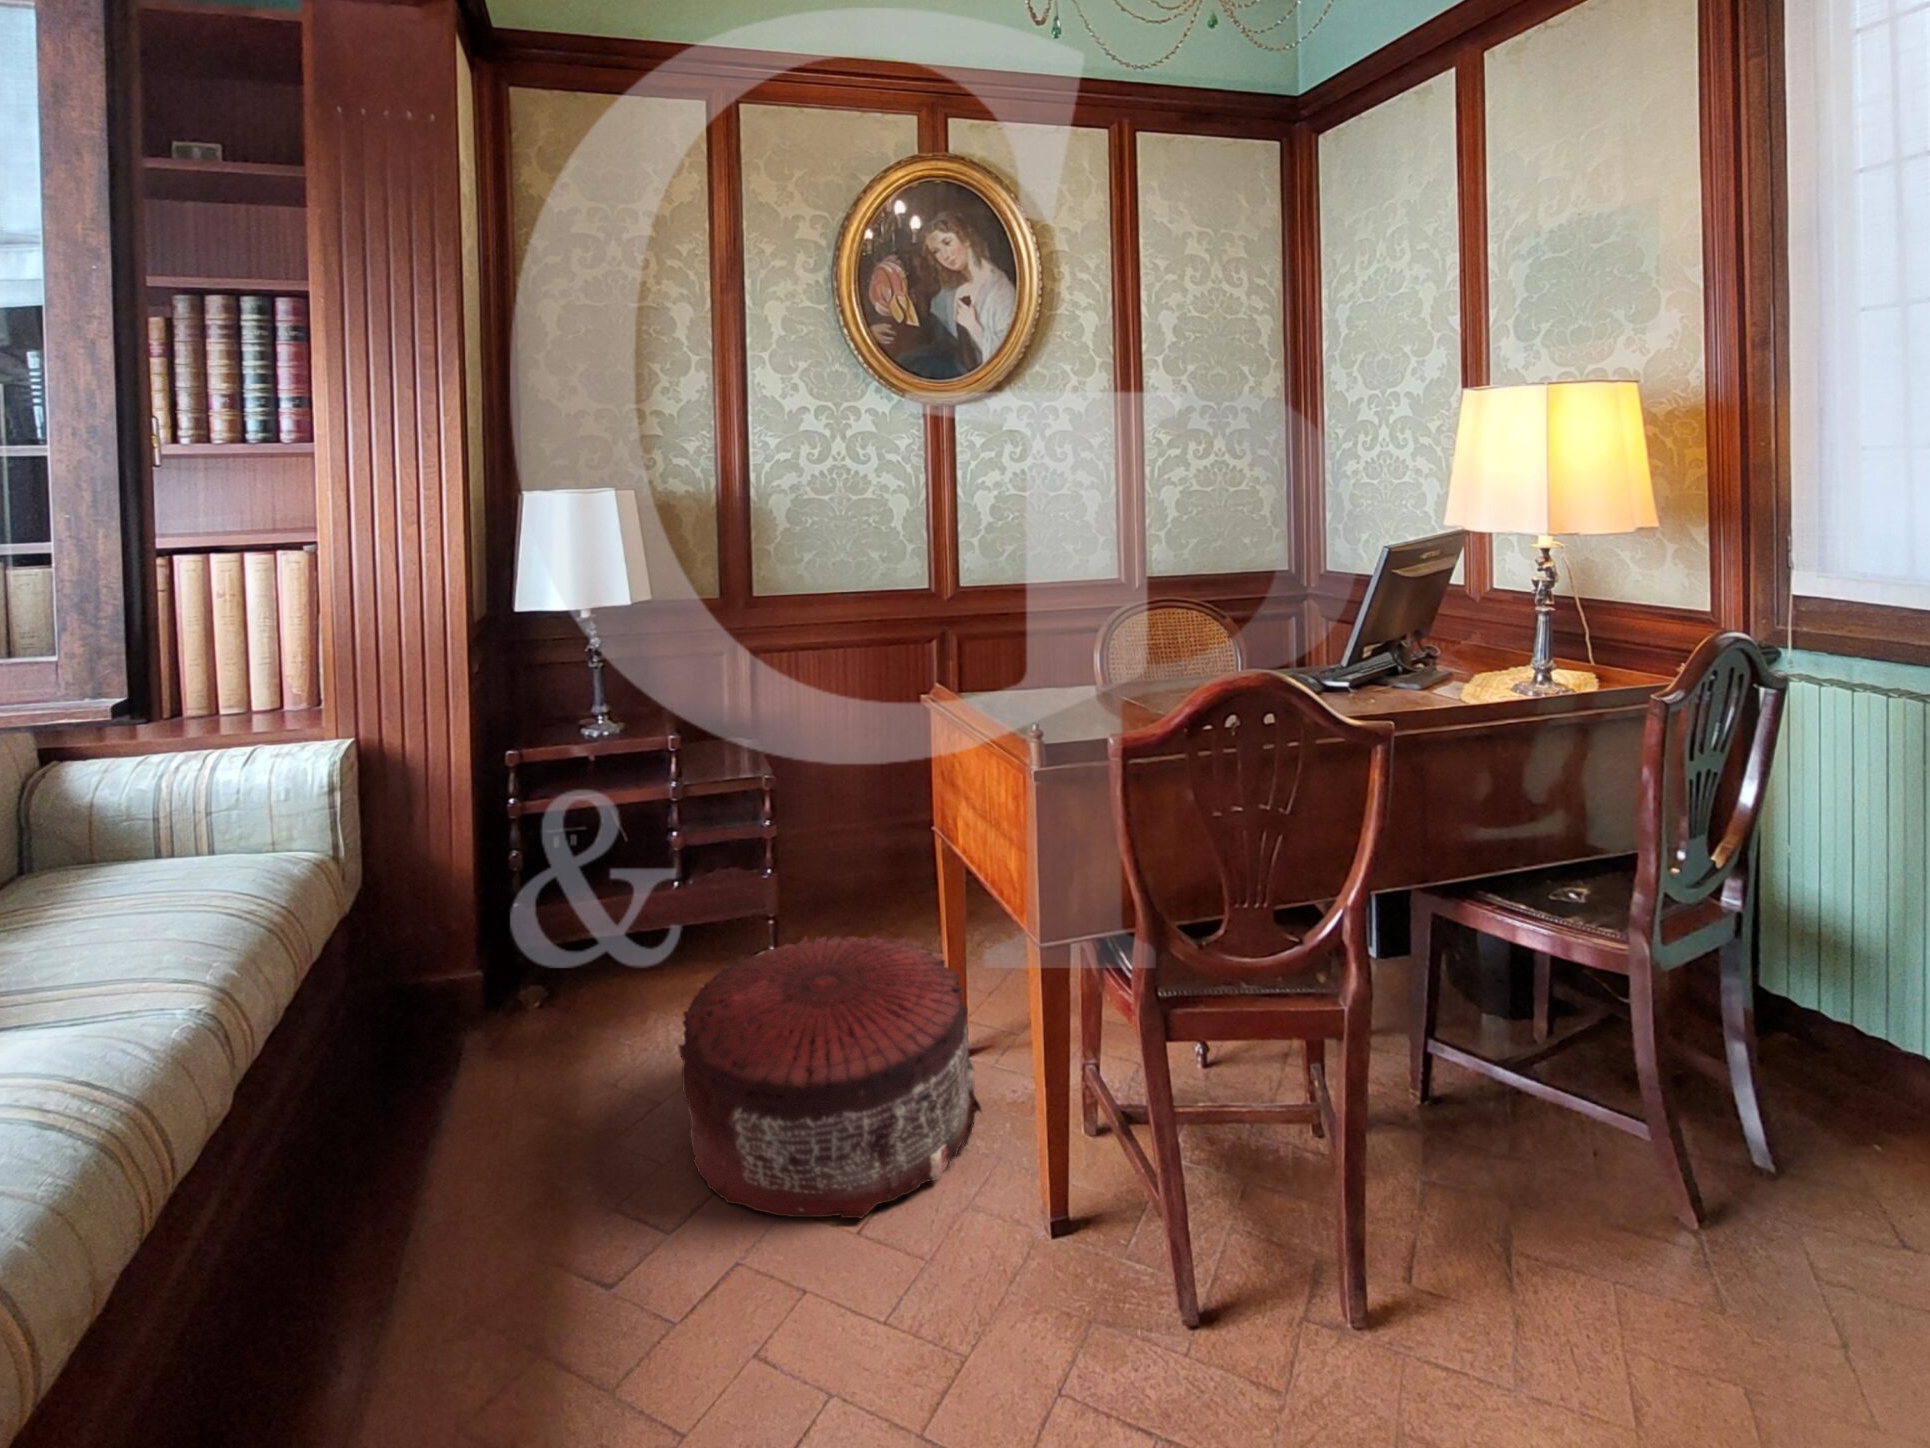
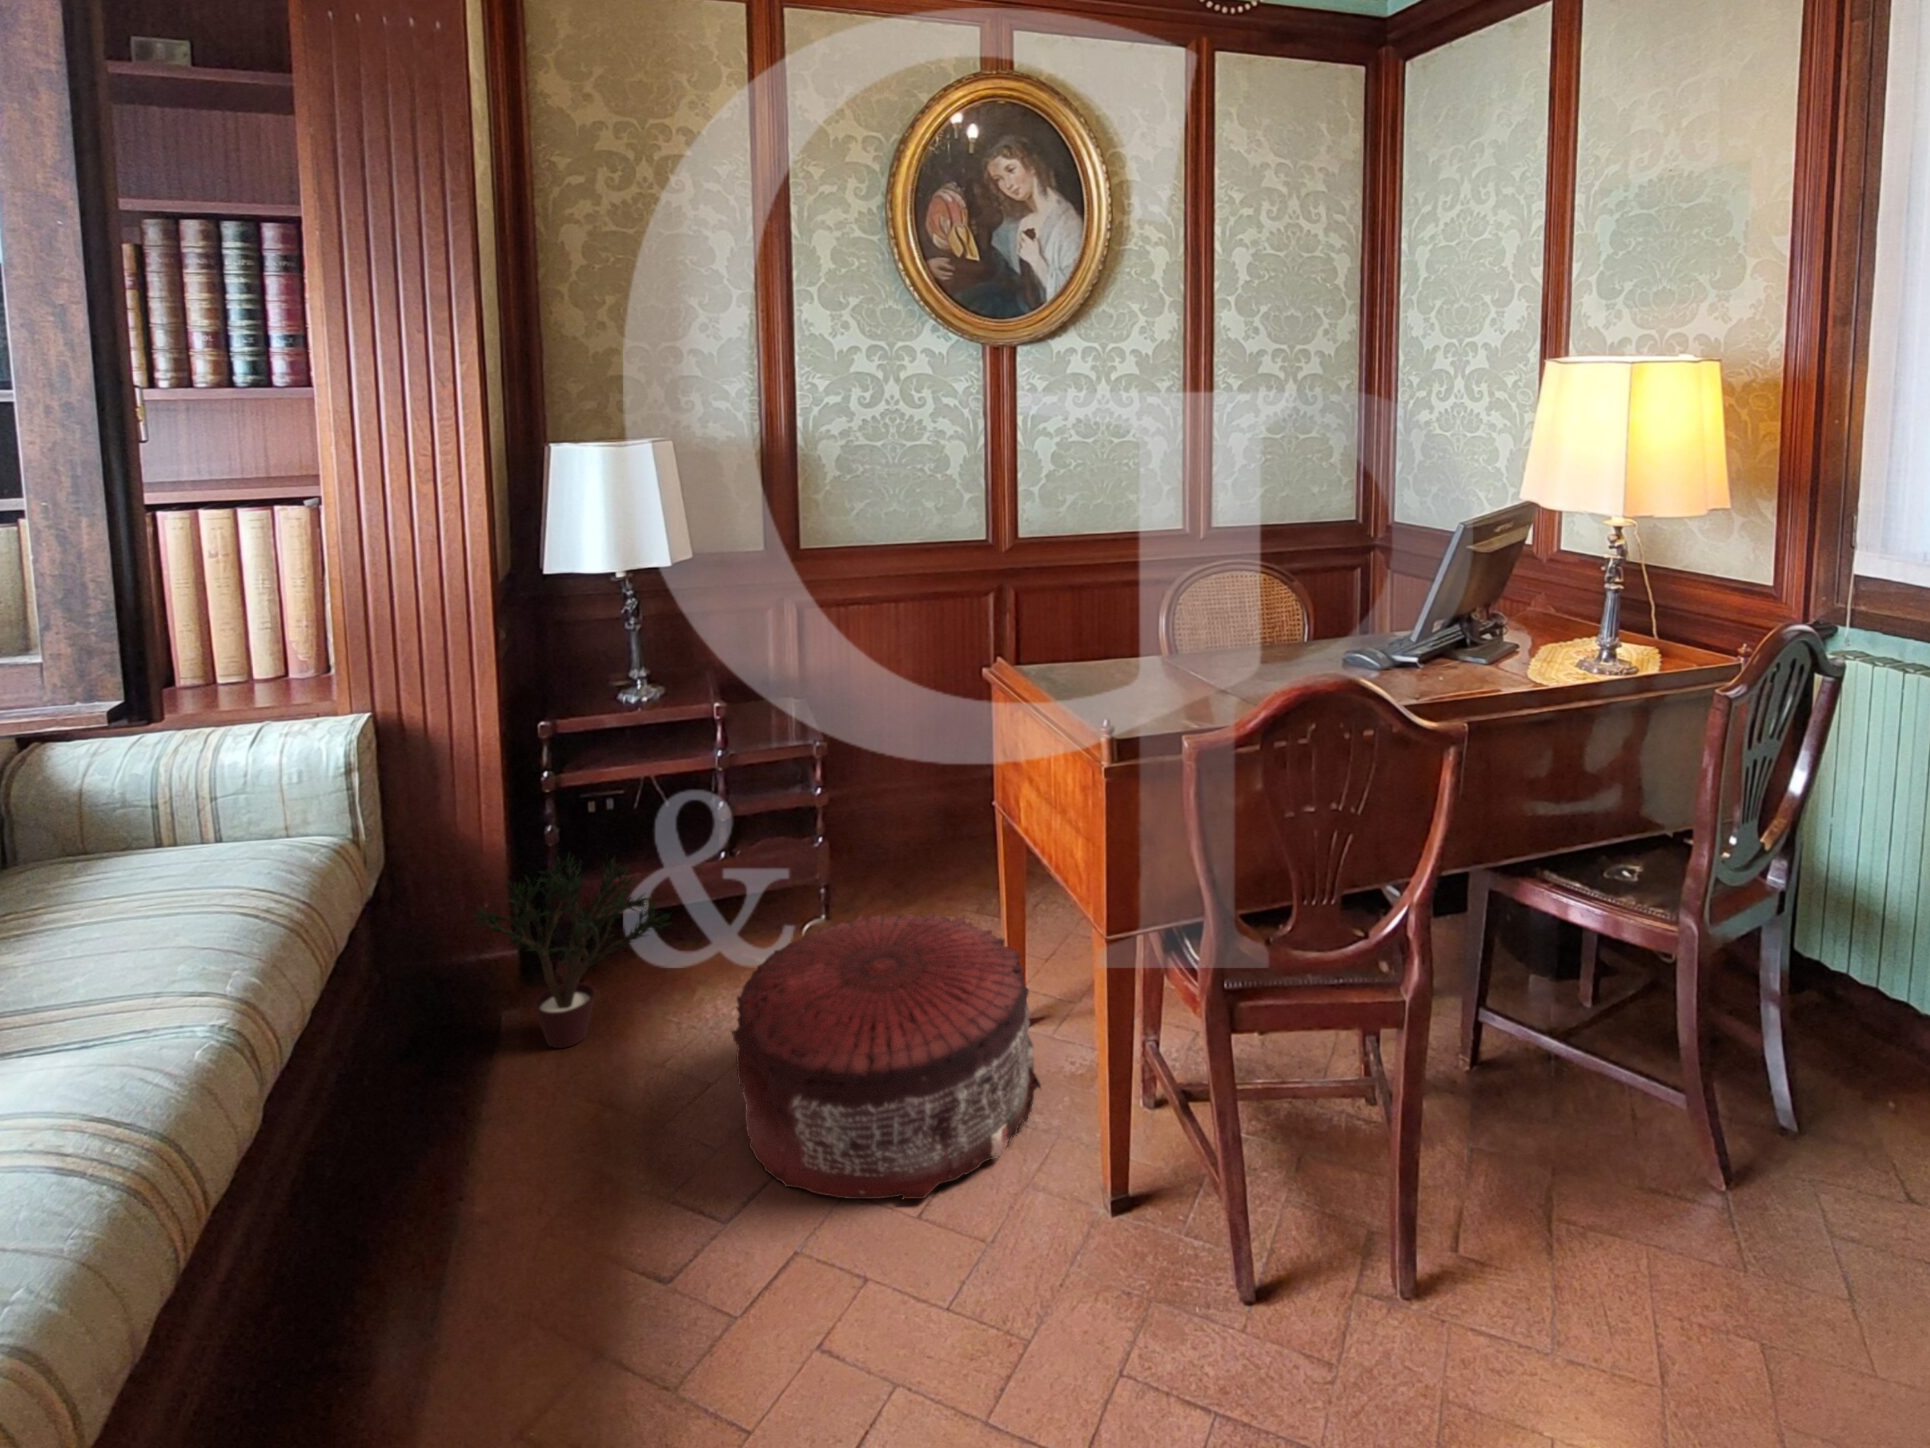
potted plant: none [438,873,628,1066] -> present [474,855,670,1048]

